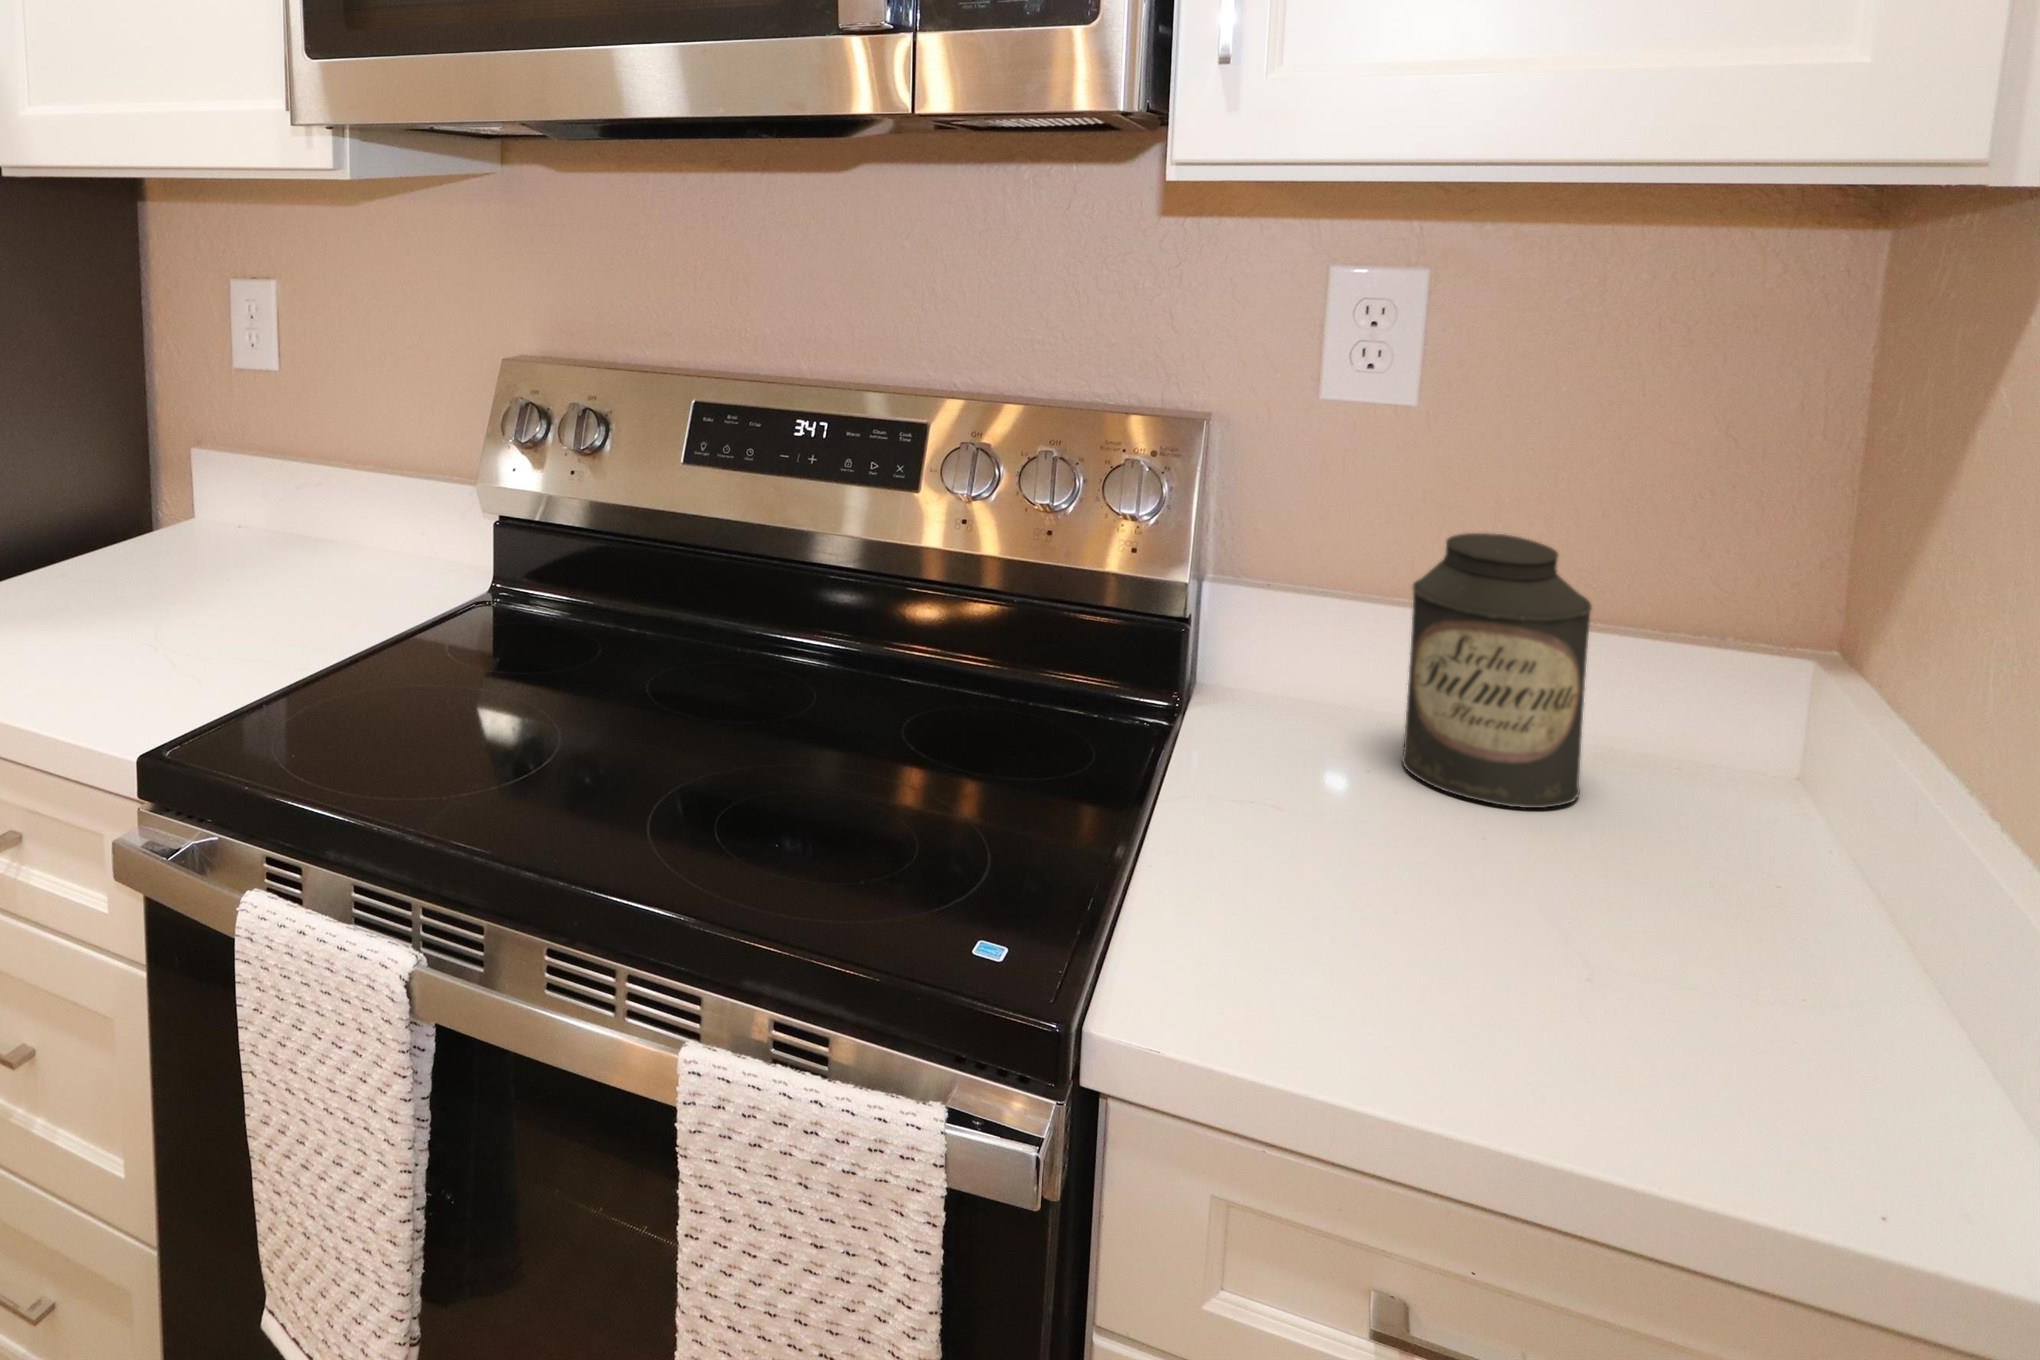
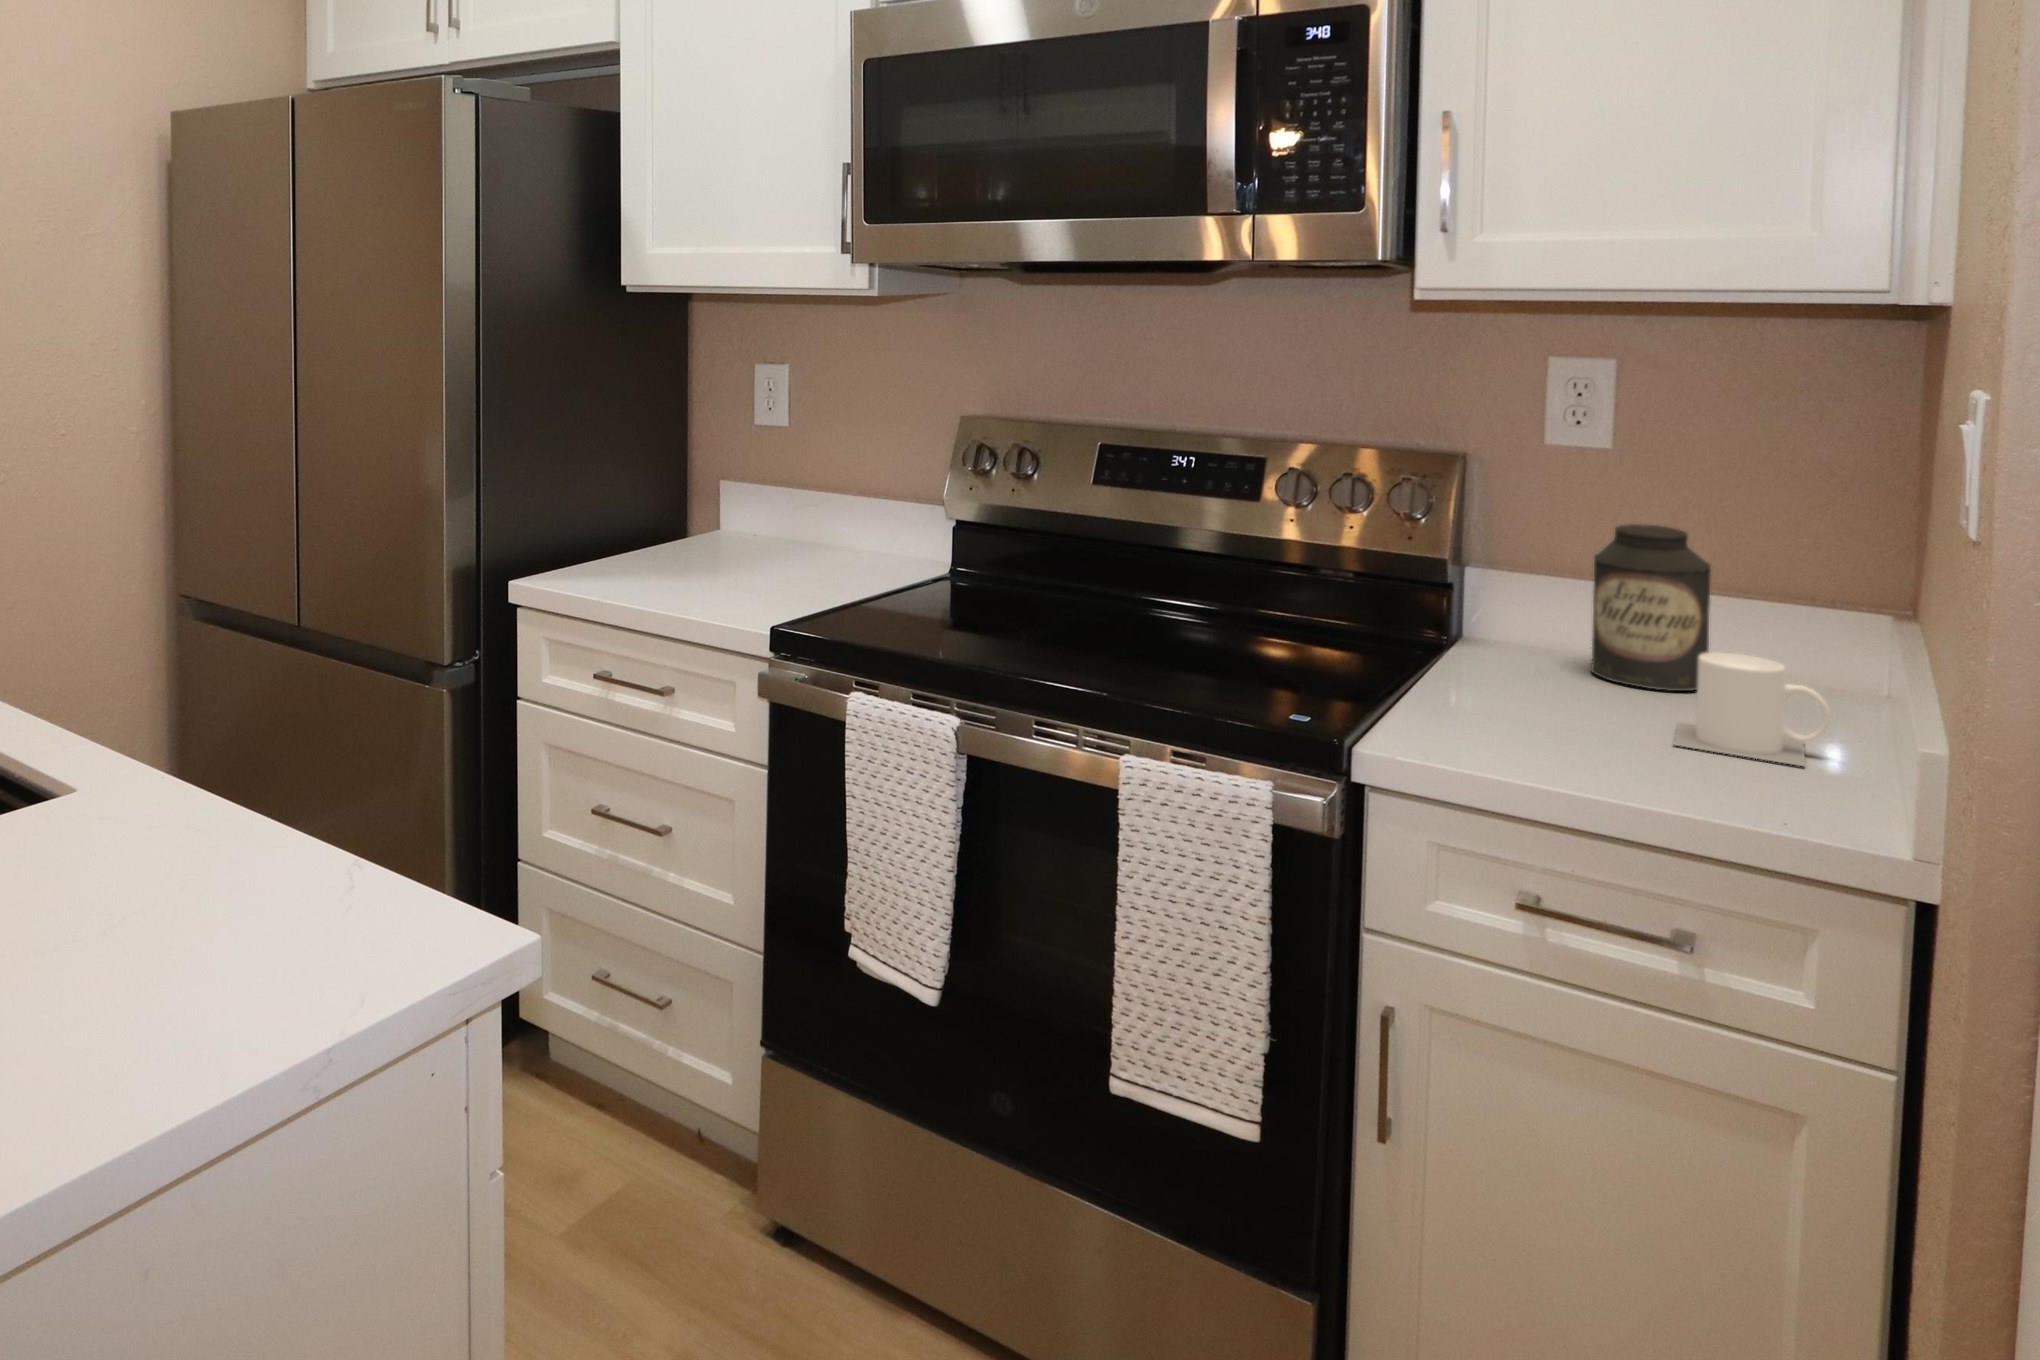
mug: none [1585,793,1870,1027] -> present [1674,653,1830,766]

